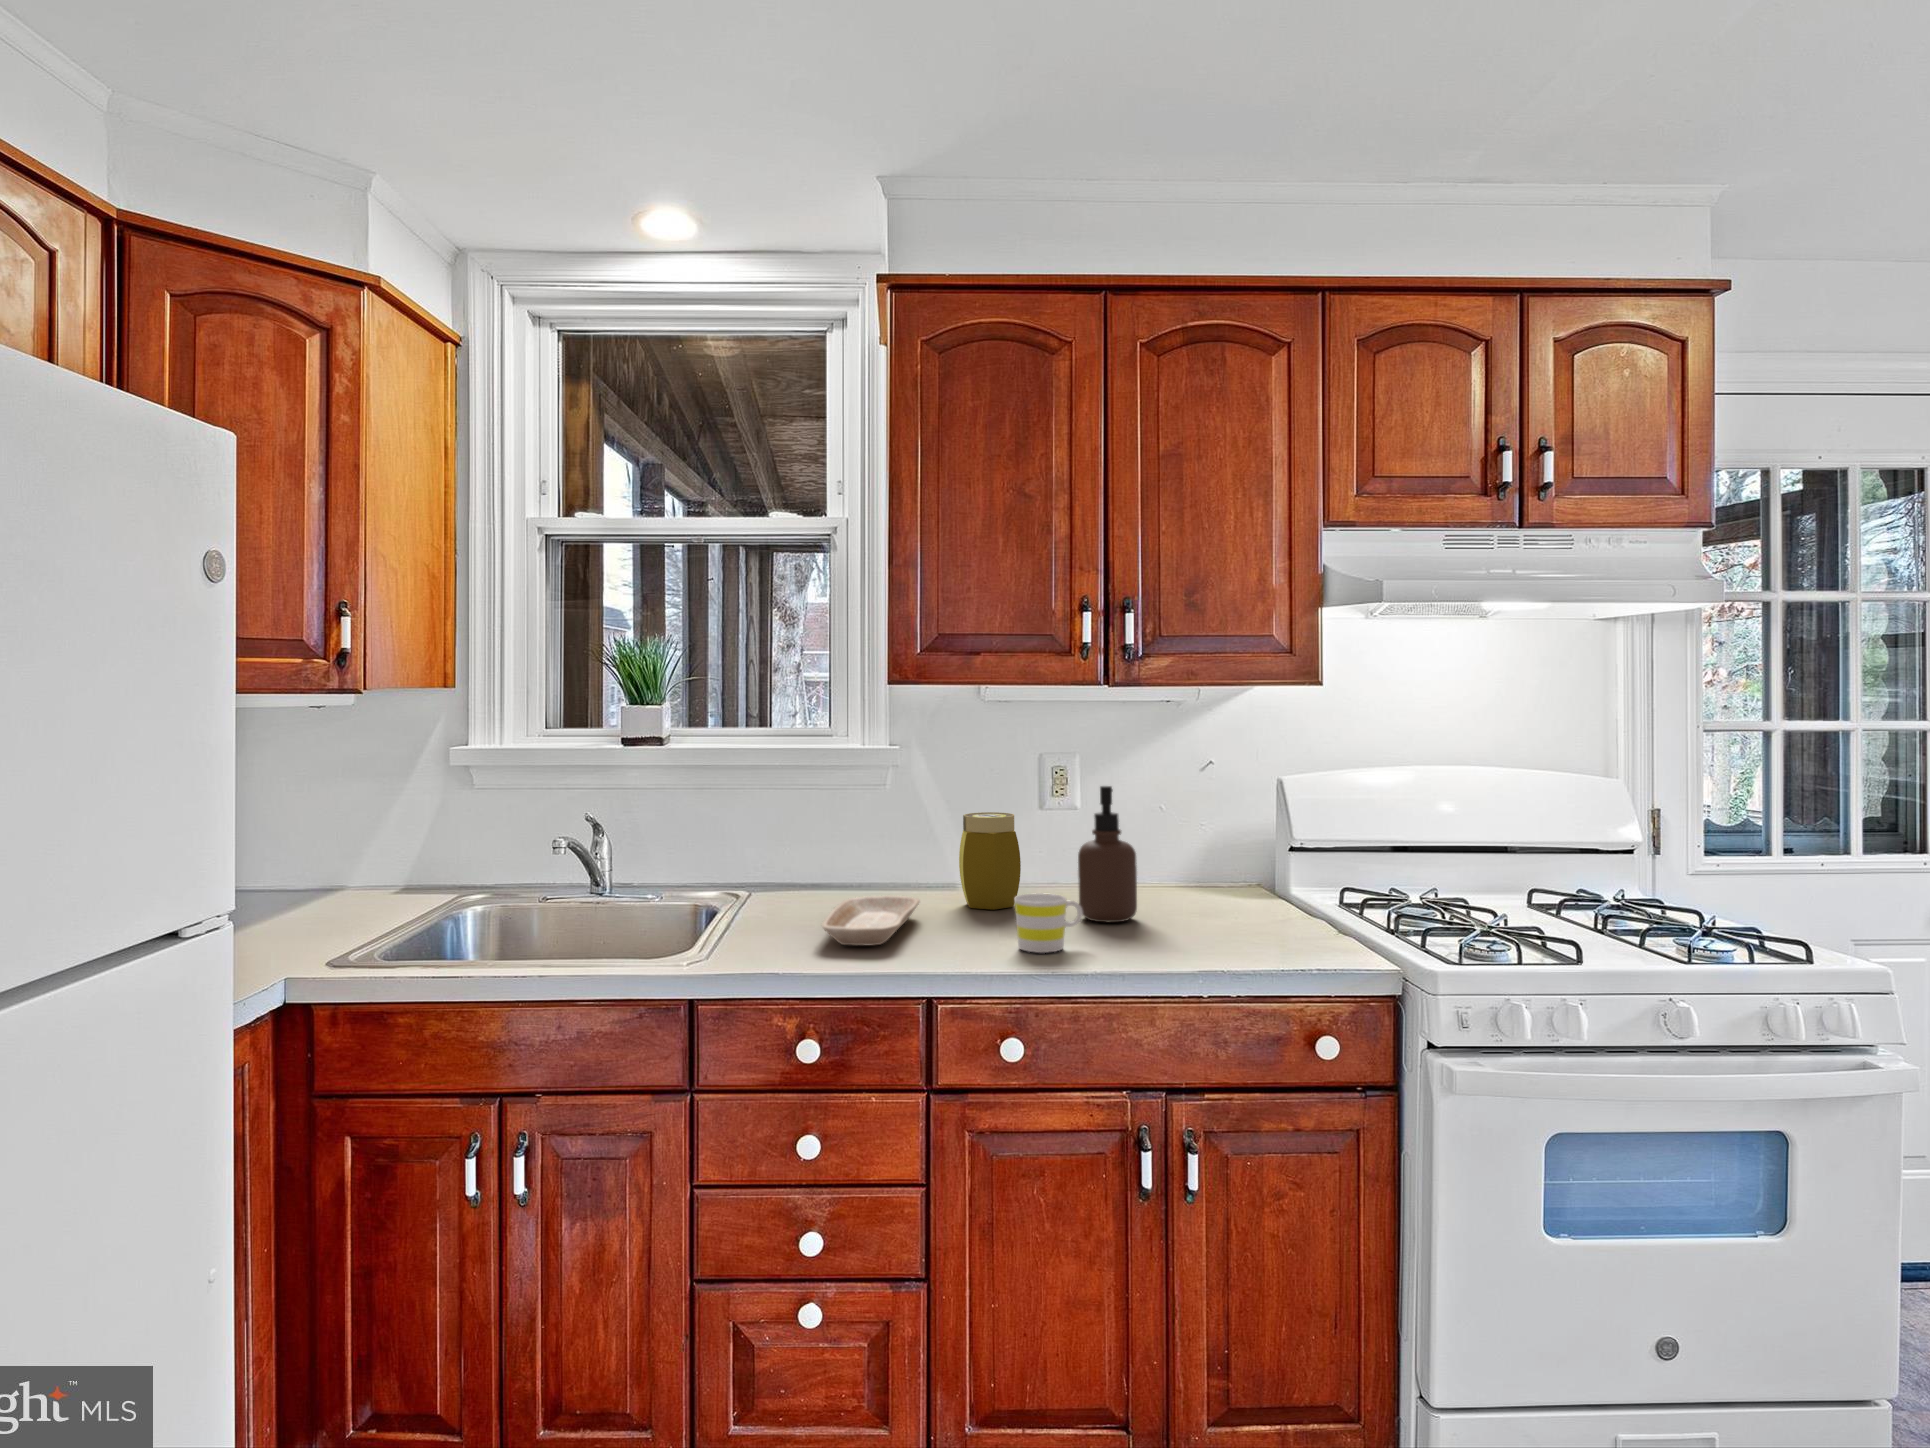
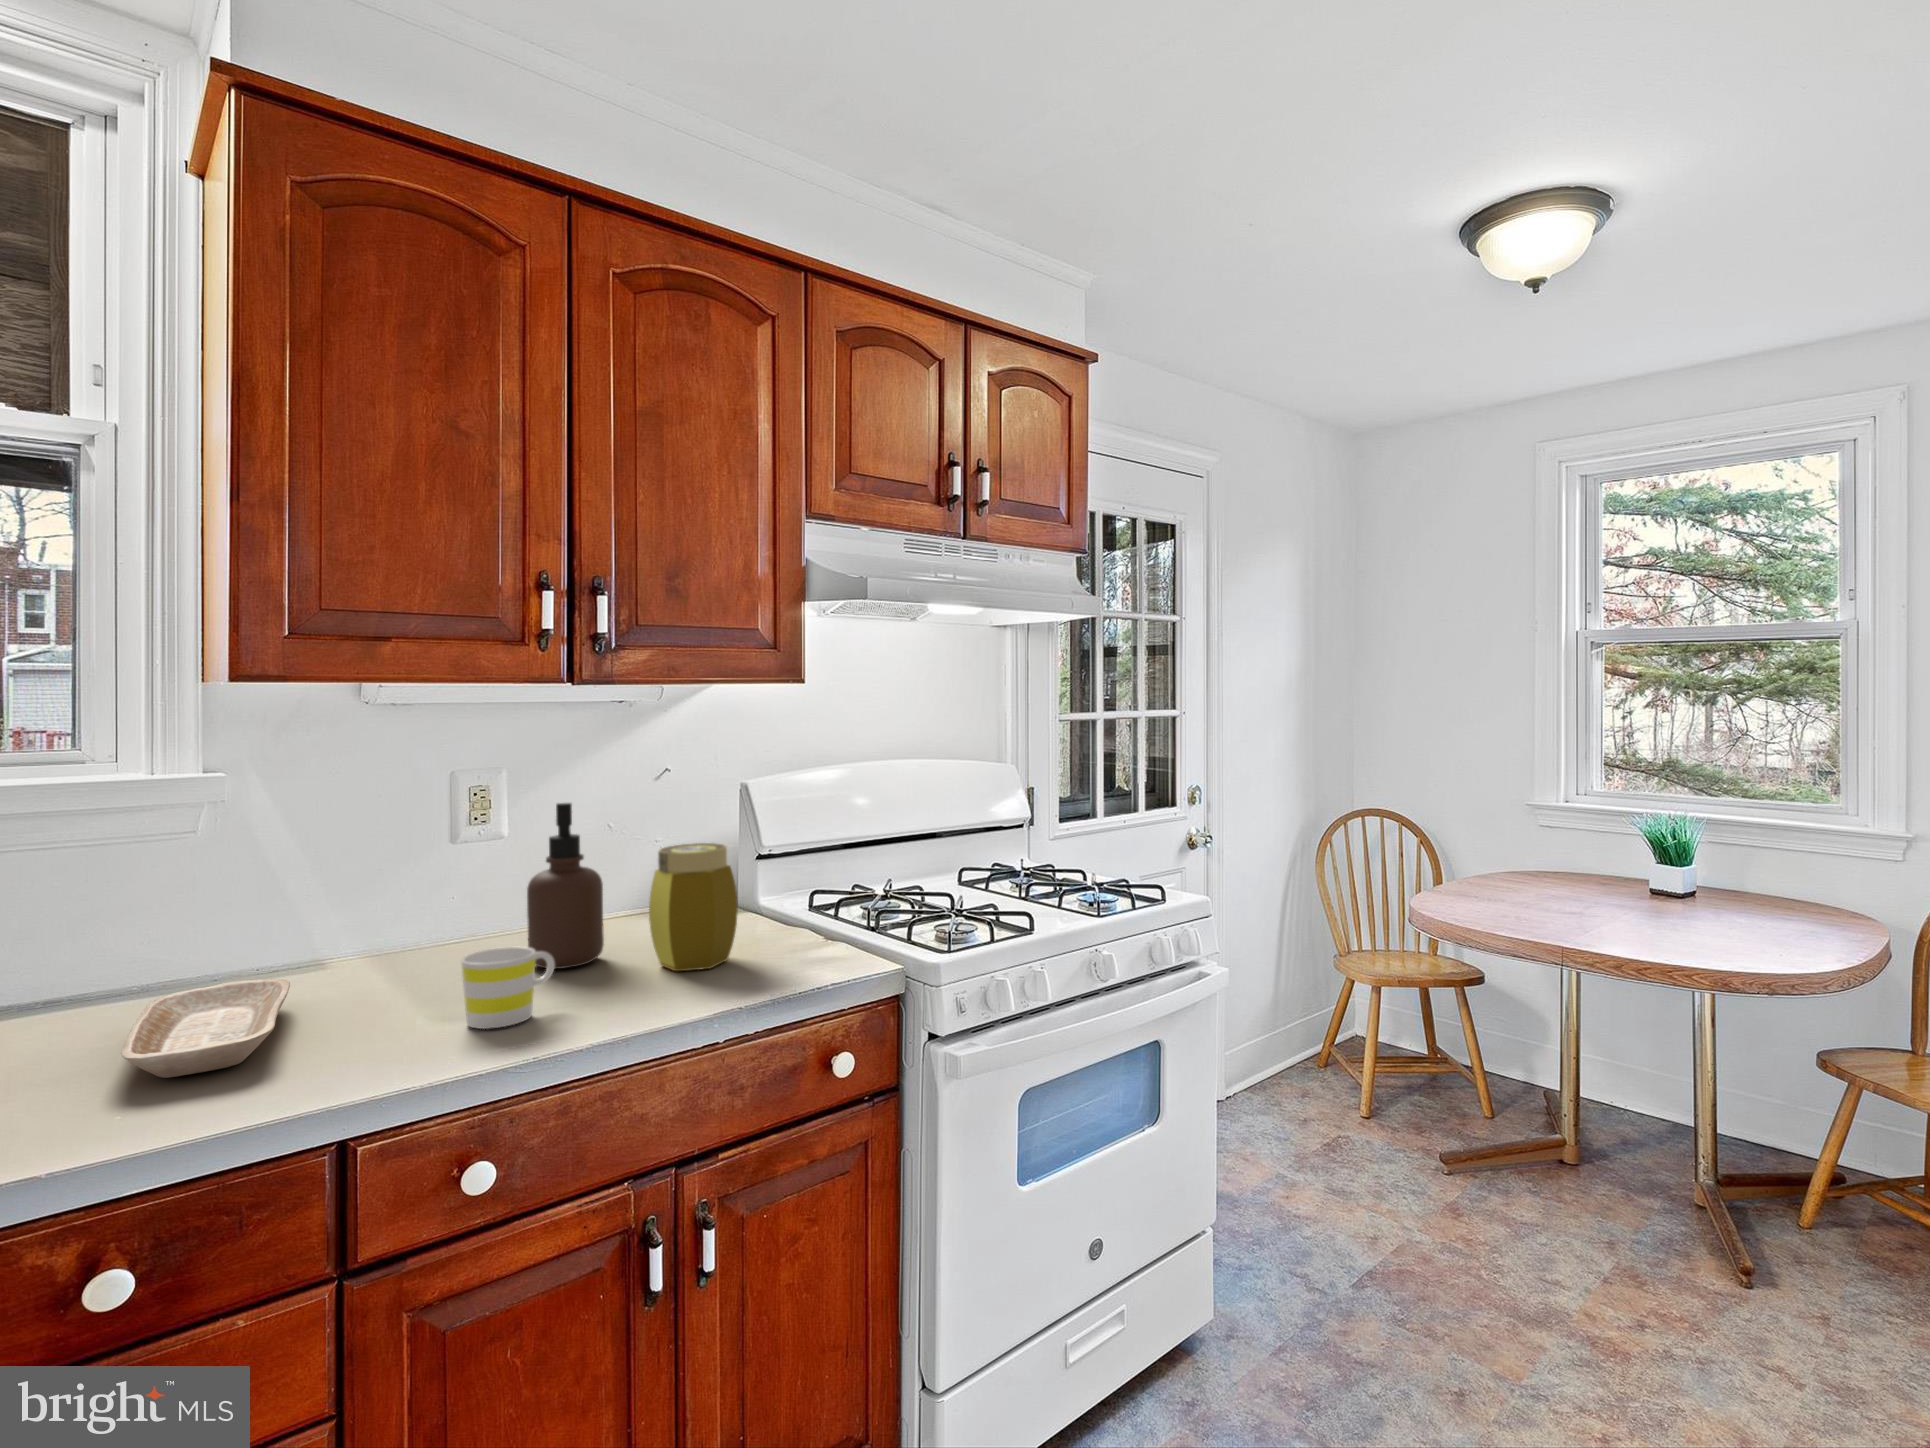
jar: present [959,812,1021,910] -> present [649,843,738,971]

